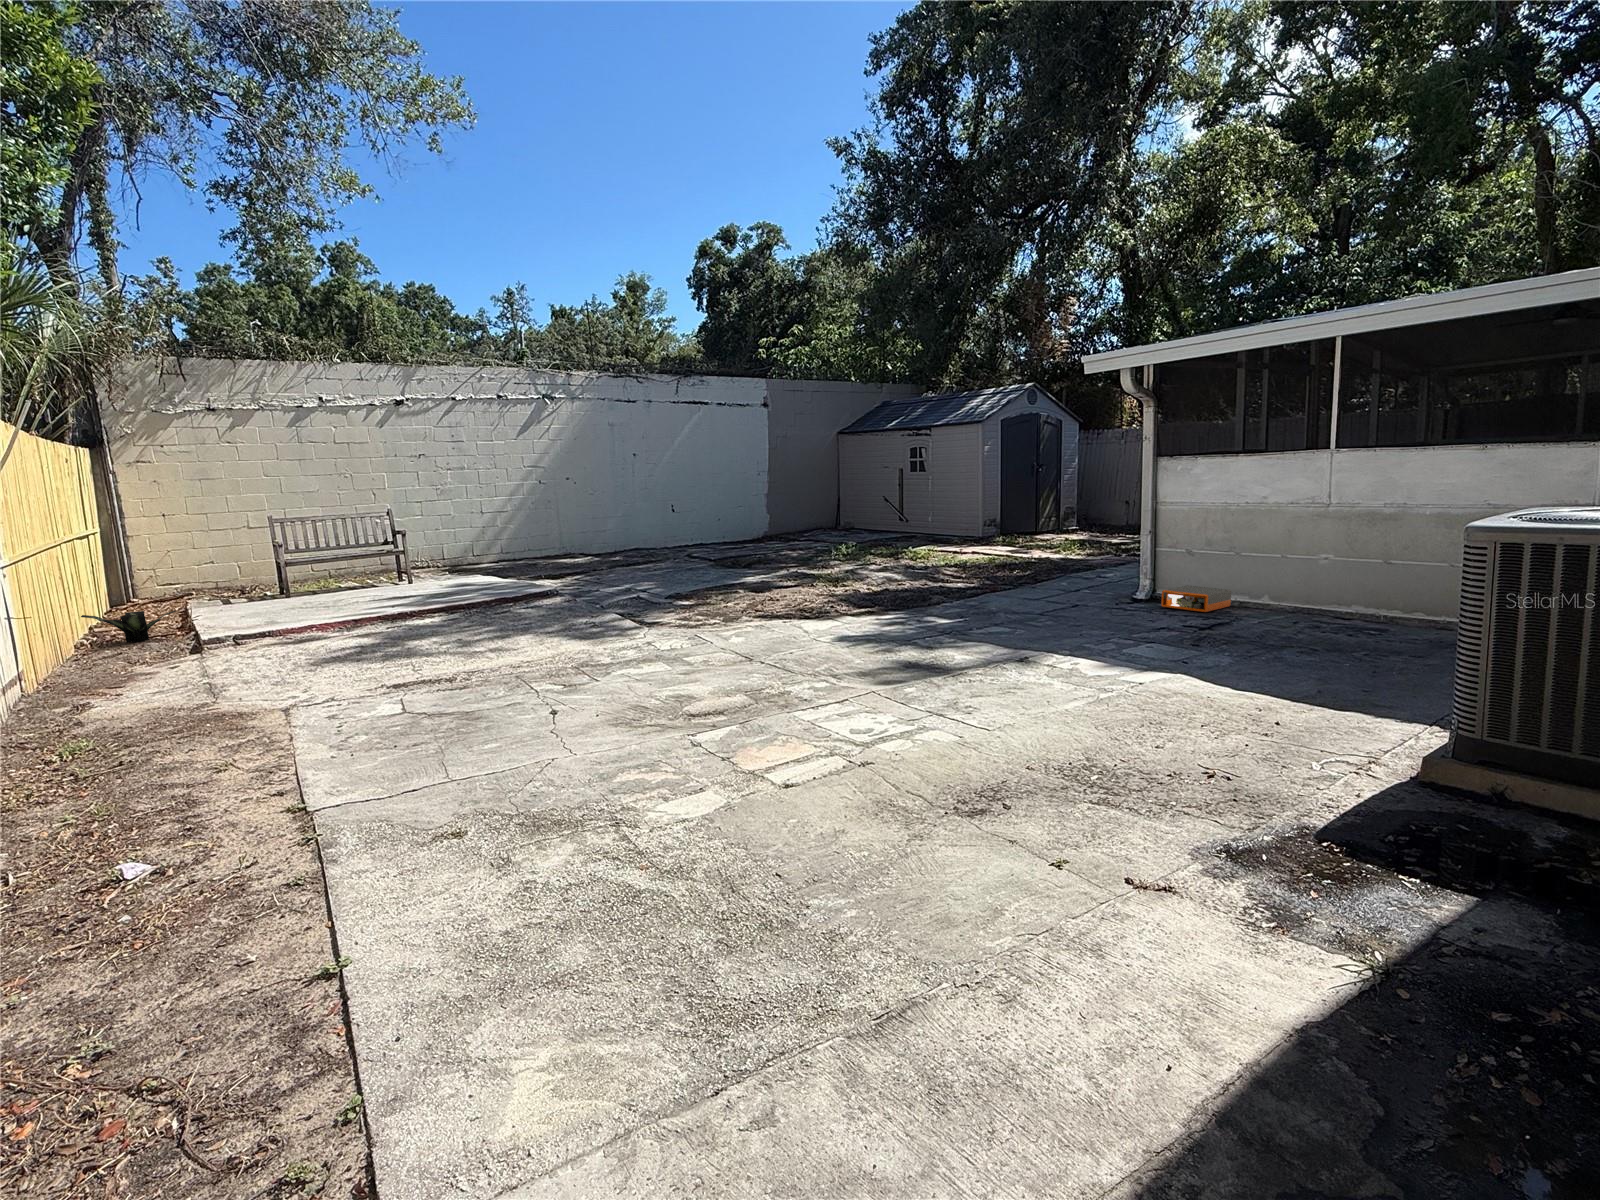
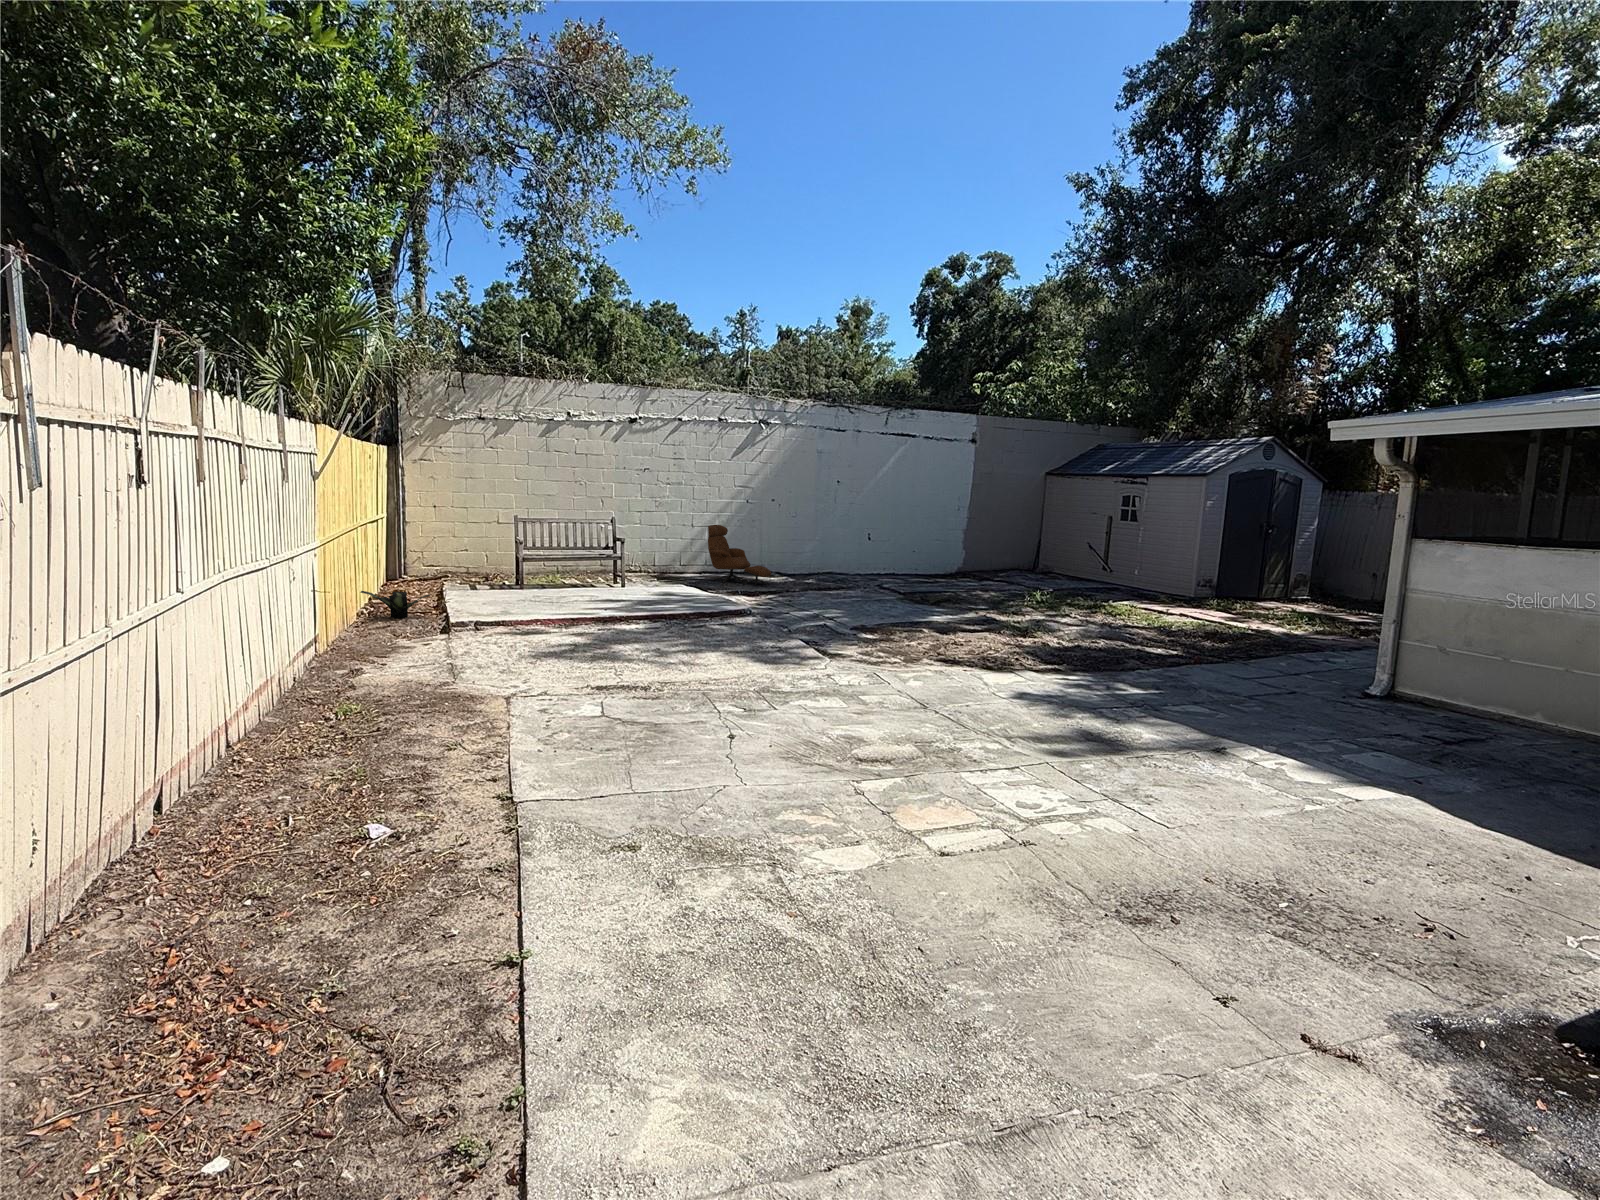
lounge chair: none [501,508,575,568] -> present [708,525,771,585]
storage box: present [1161,585,1231,612] -> none [1409,690,1505,725]

